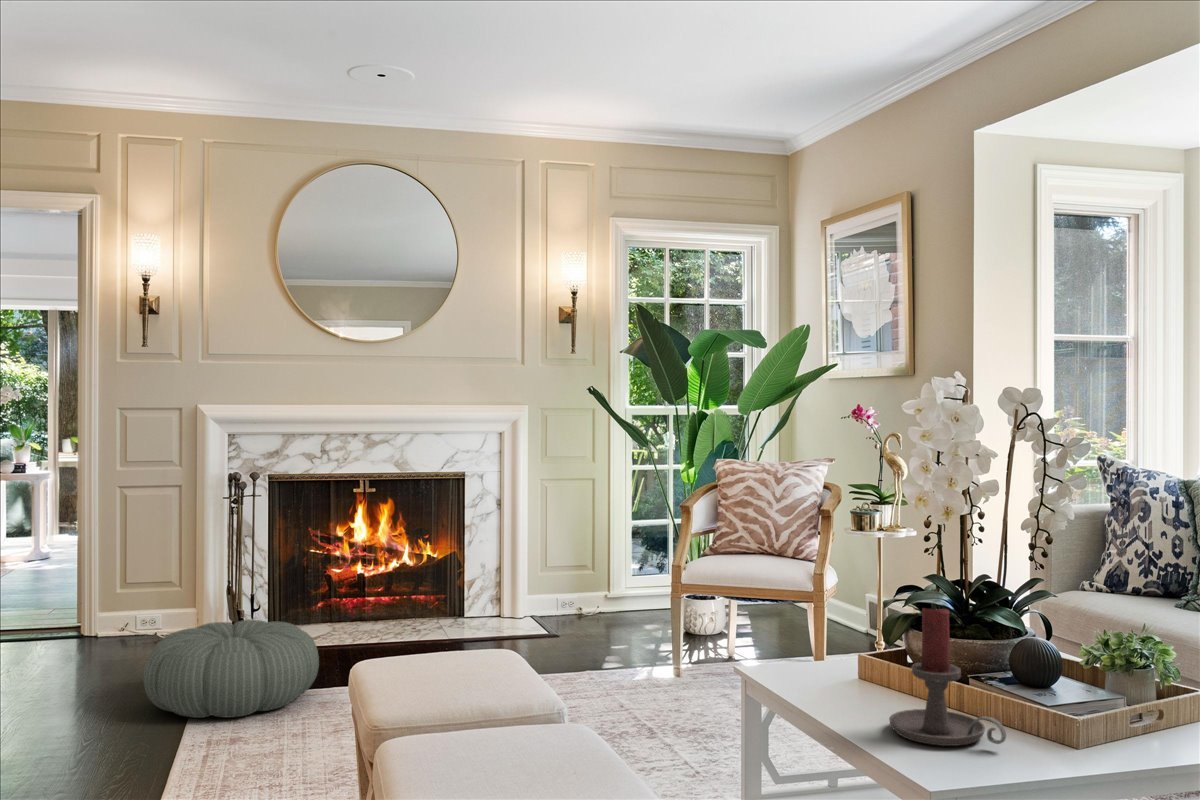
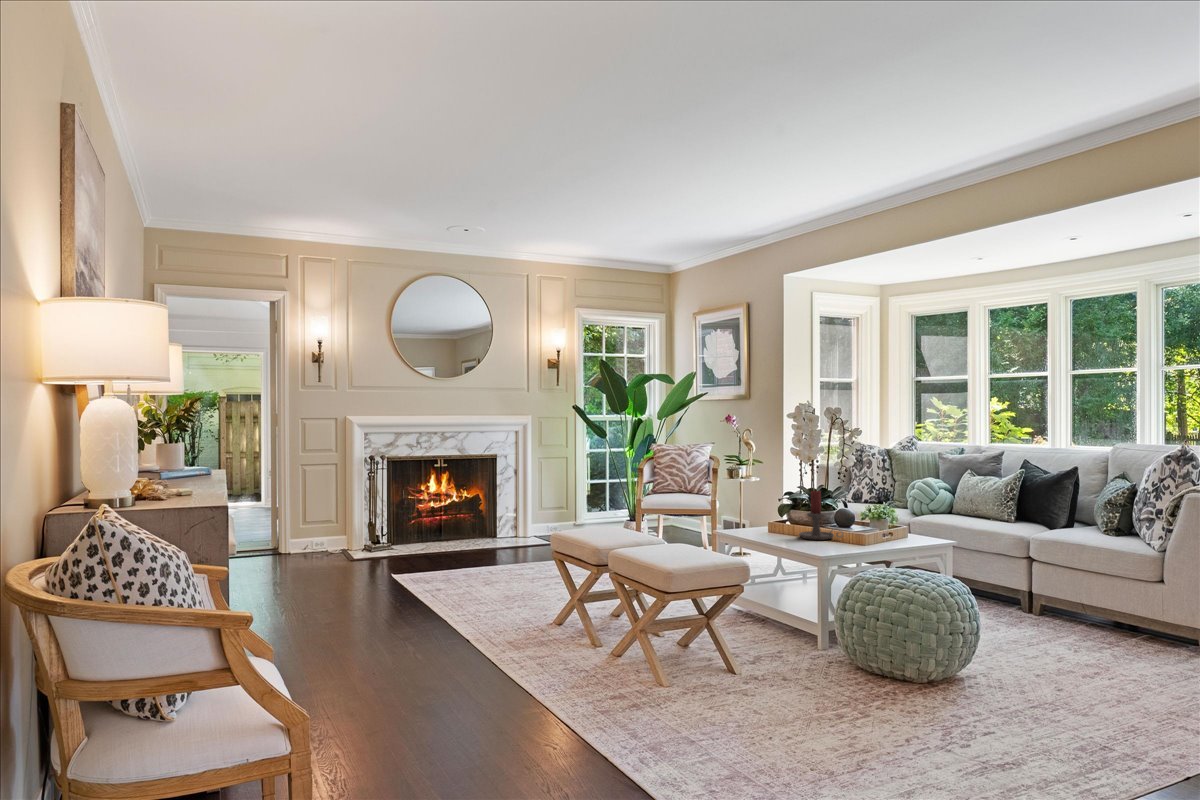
pouf: present [143,620,319,718] -> none [376,534,467,582]

